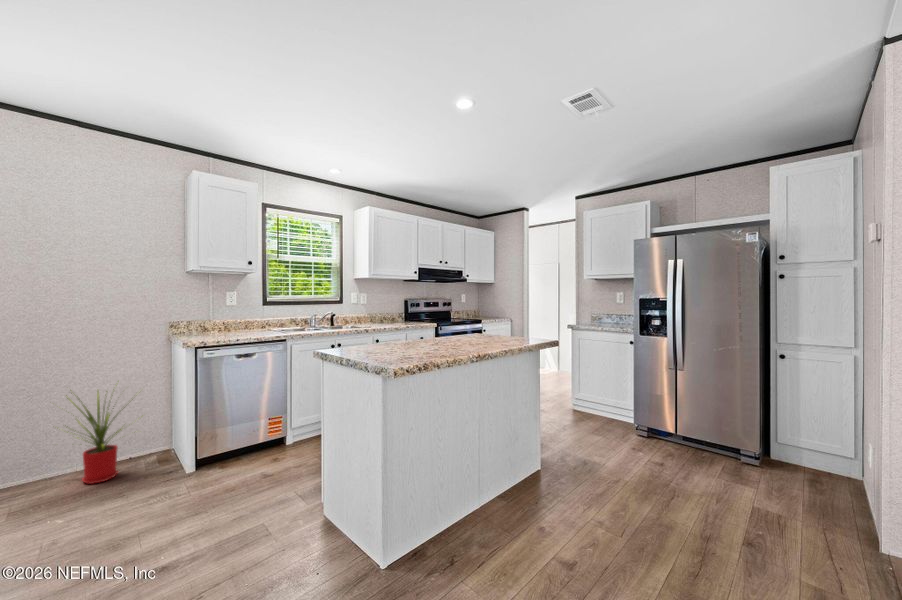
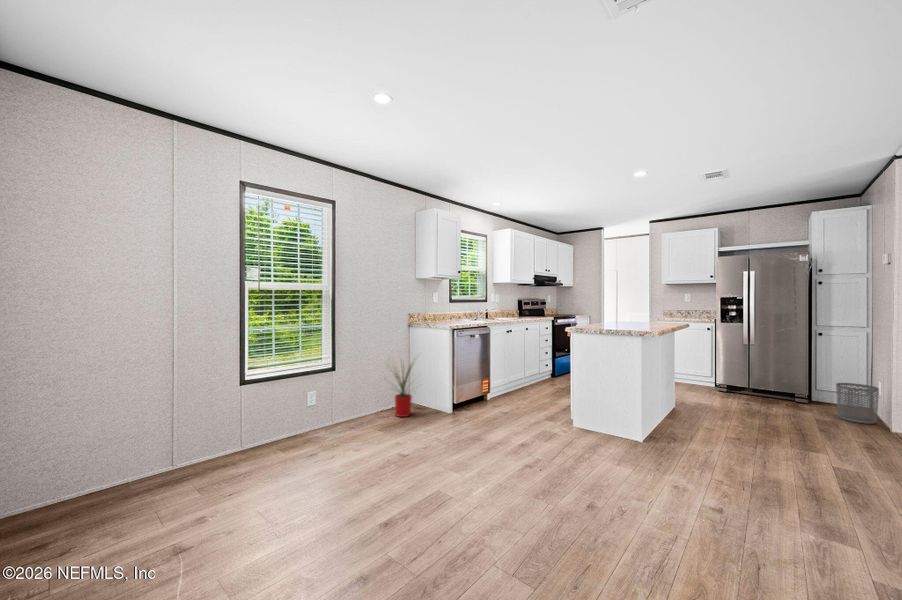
waste bin: none [790,443,861,523] -> present [836,383,879,424]

